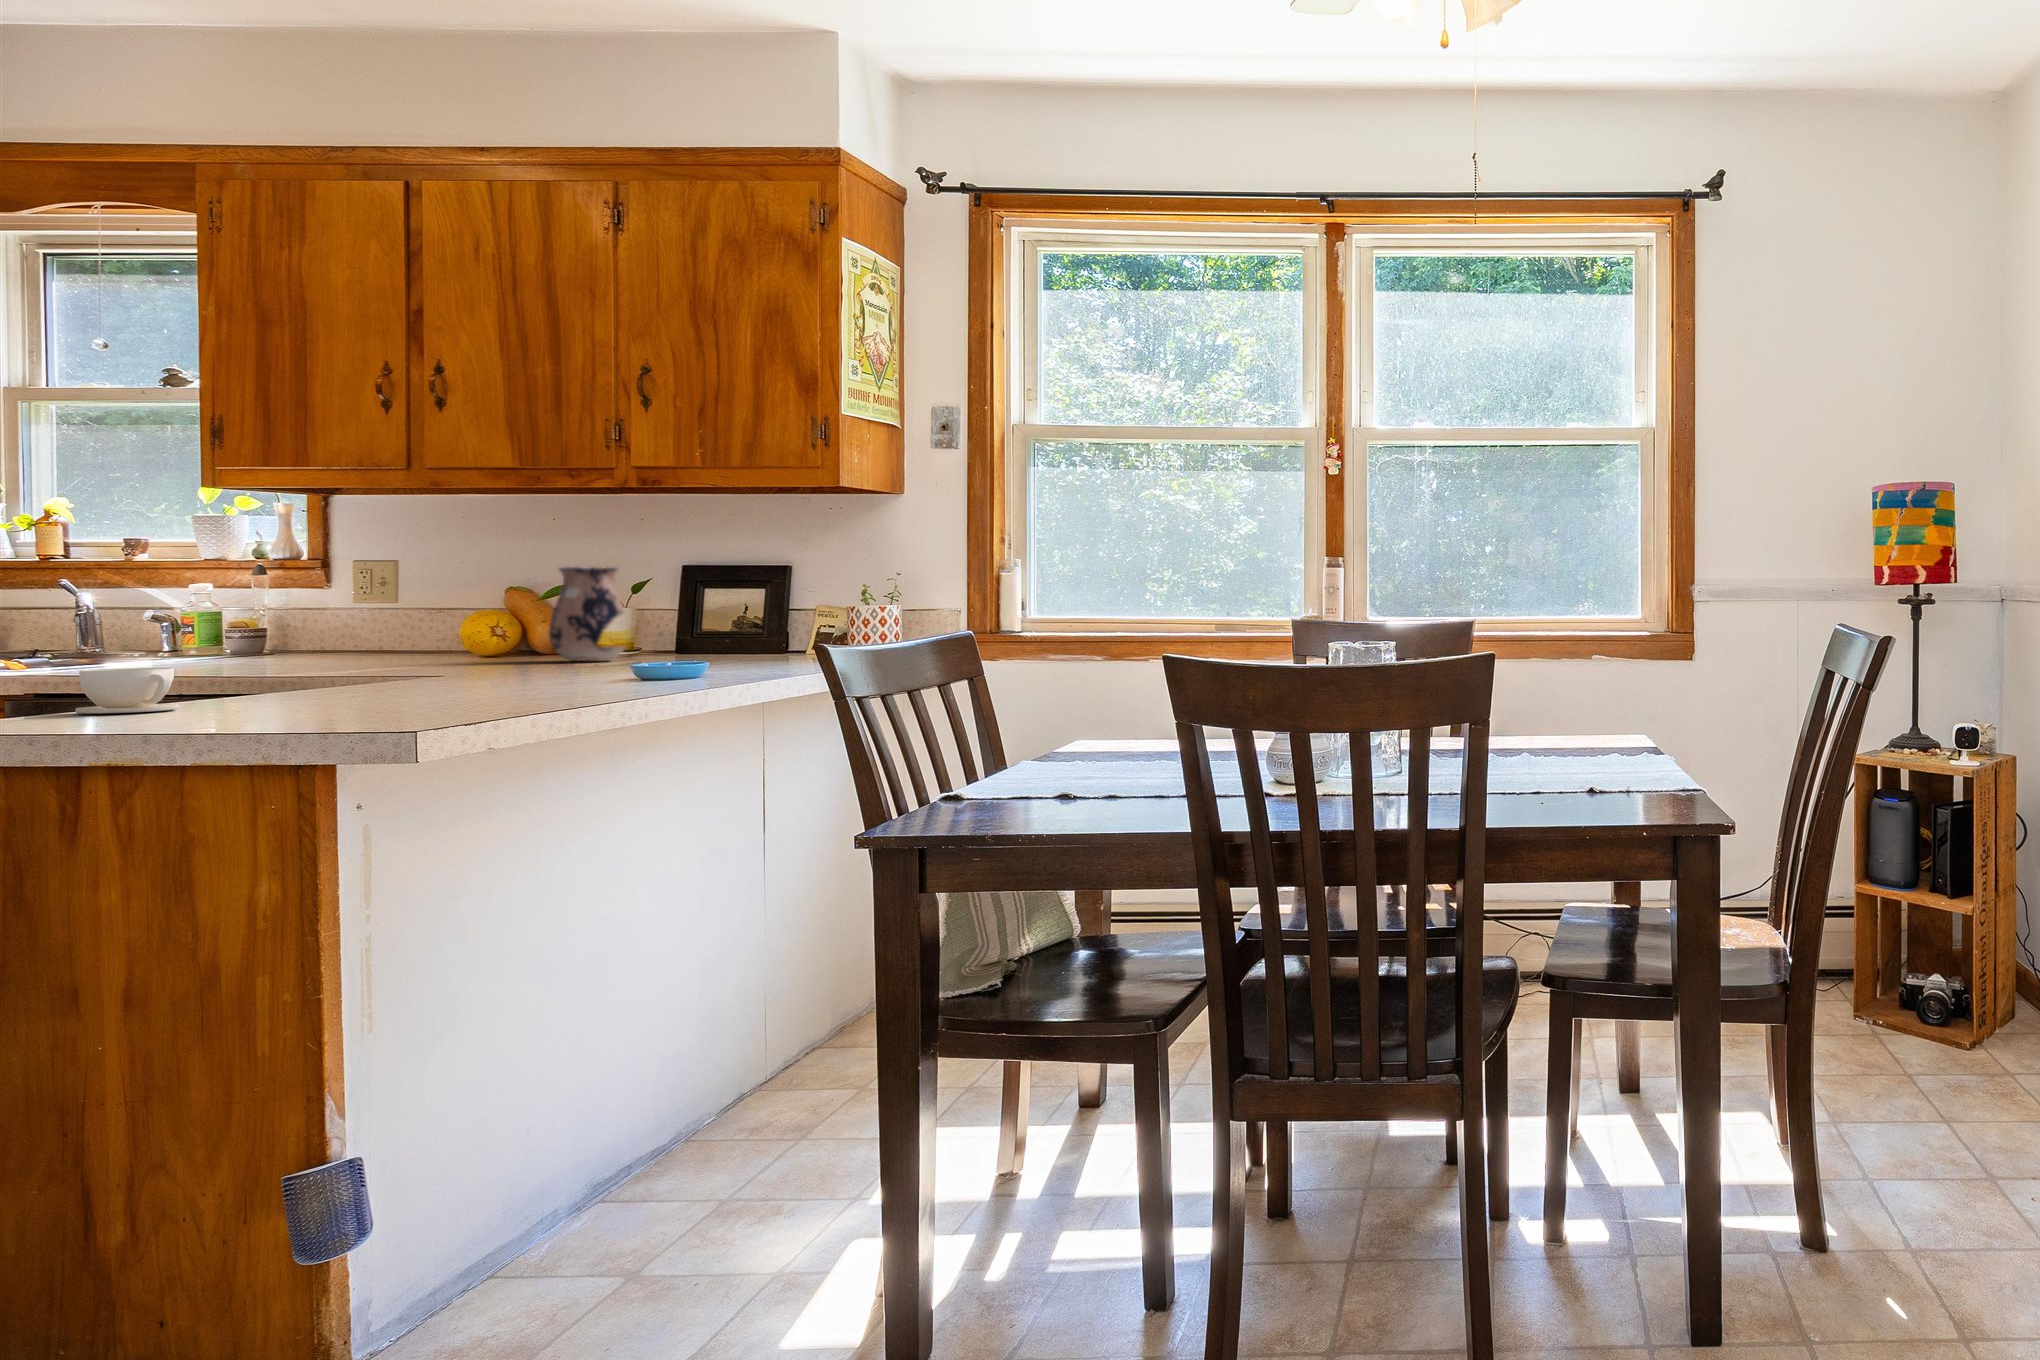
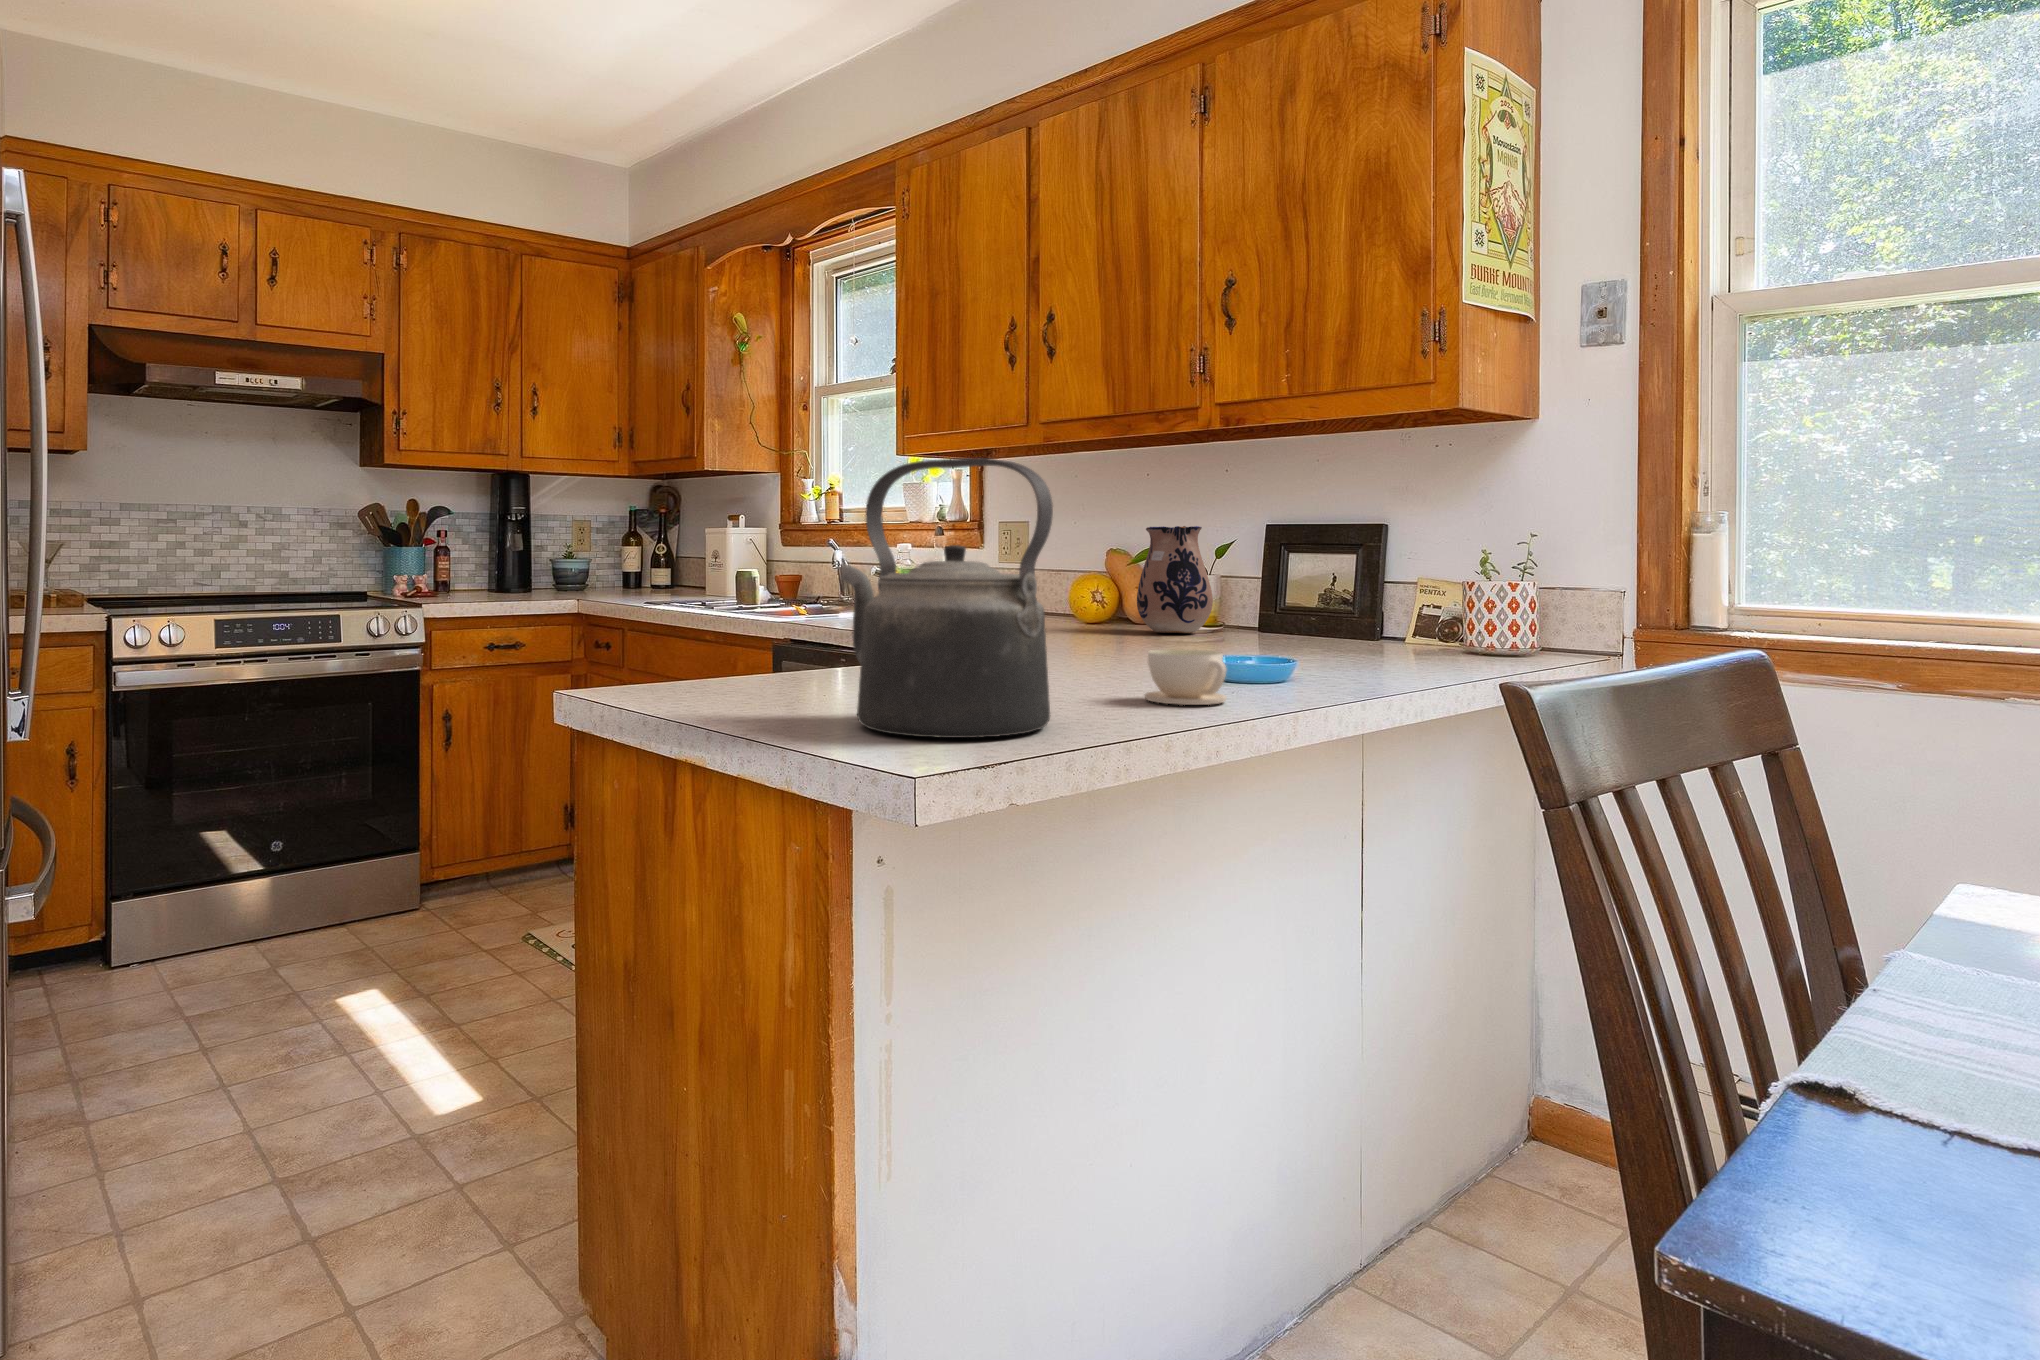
kettle: none [293,520,510,712] -> present [841,458,1053,738]
coffee cup: present [75,668,179,714] -> present [1145,650,1227,705]

